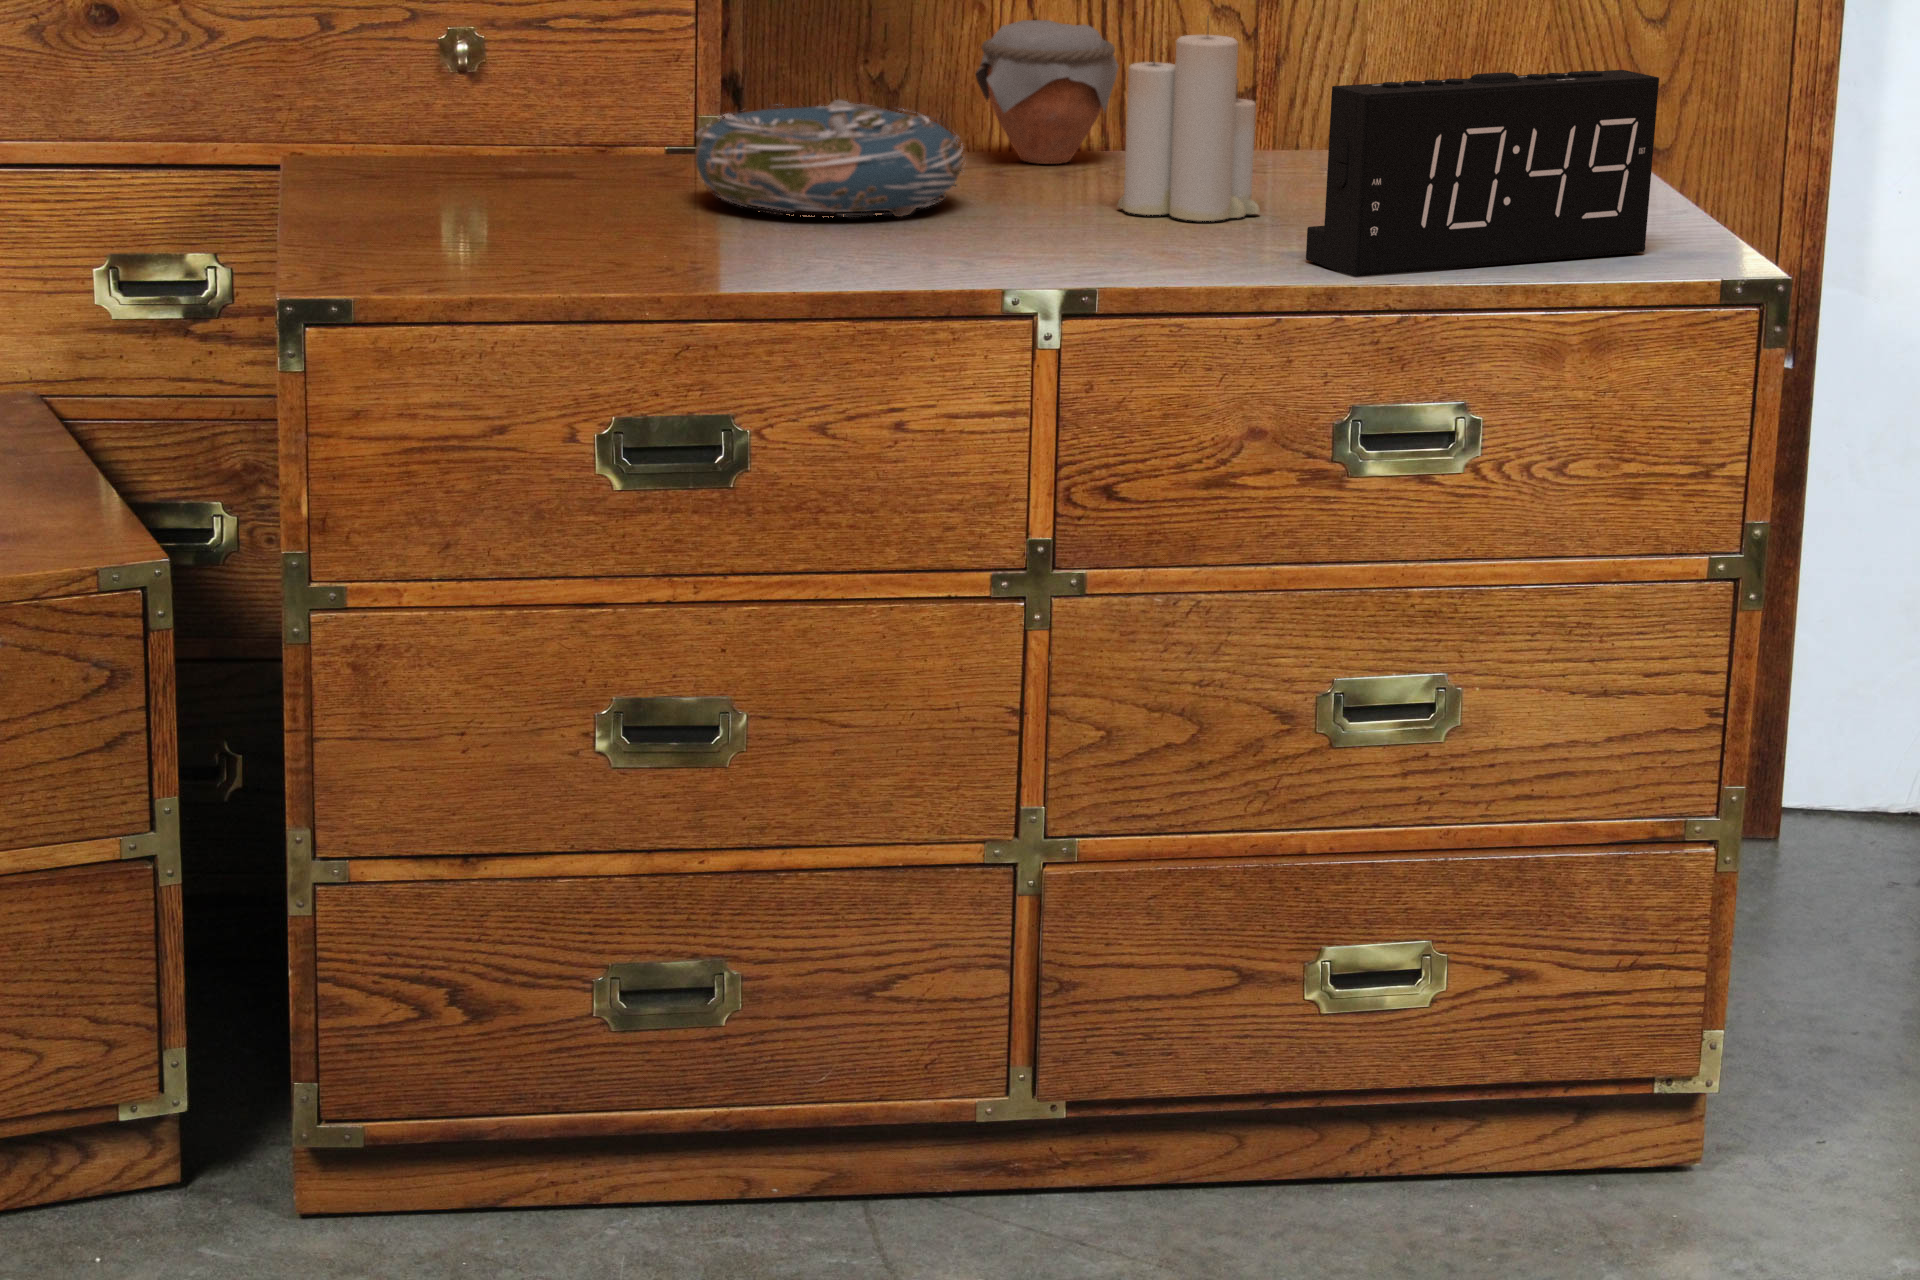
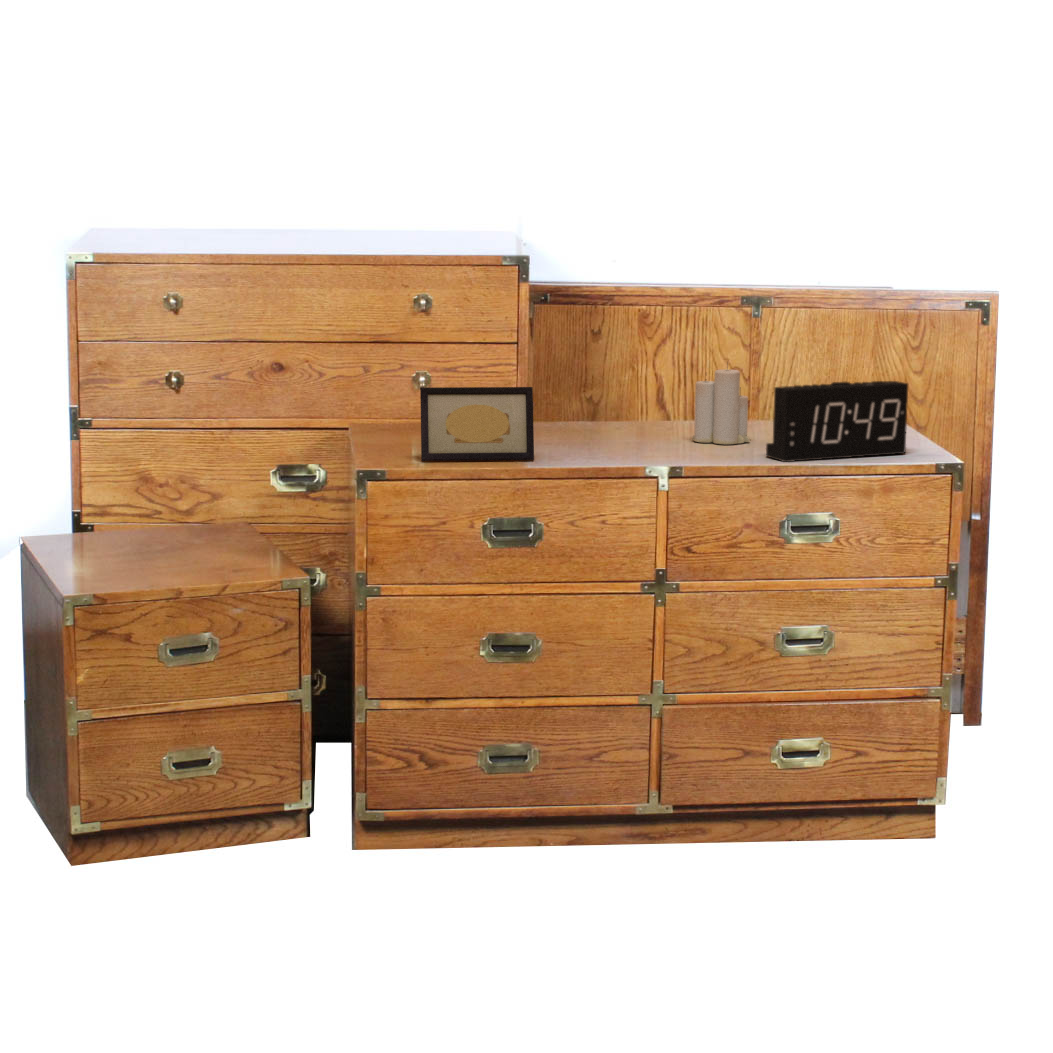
jar: present [975,20,1118,164] -> none [633,367,694,426]
picture frame: none [432,81,725,271] -> present [420,387,534,461]
decorative bowl: present [695,100,964,217] -> none [517,398,629,444]

